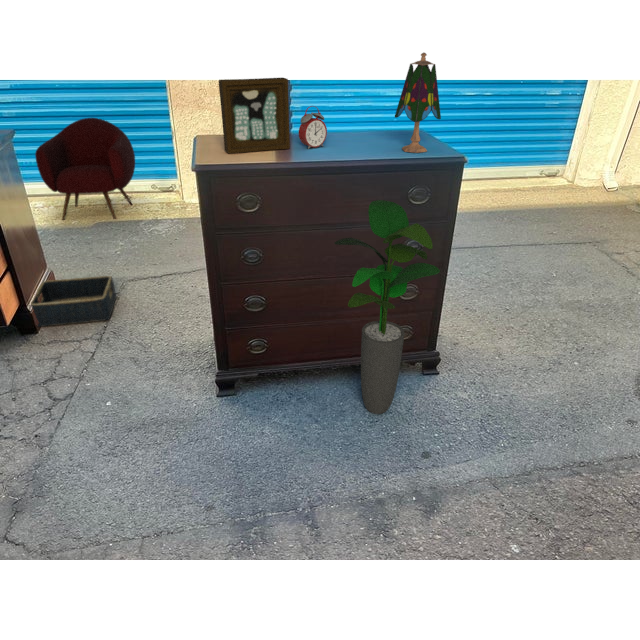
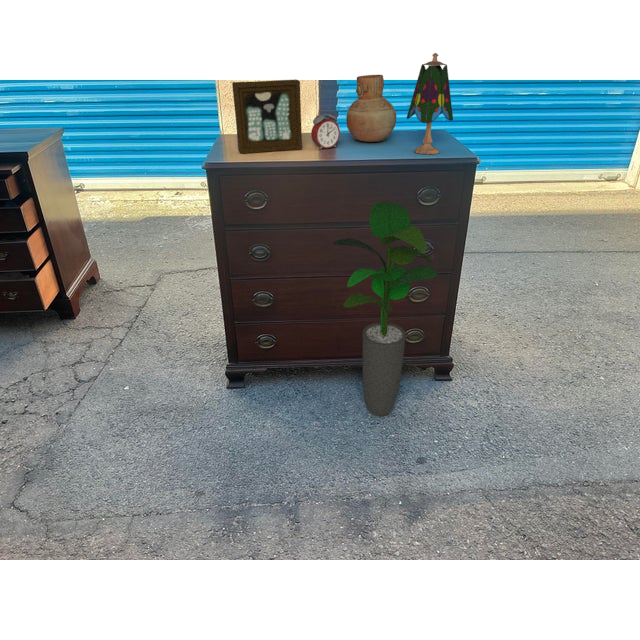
vase: none [330,74,380,141] -> present [346,75,396,142]
armchair: present [35,118,135,220] -> none [93,118,184,214]
basket: present [31,276,116,327] -> none [69,268,150,313]

